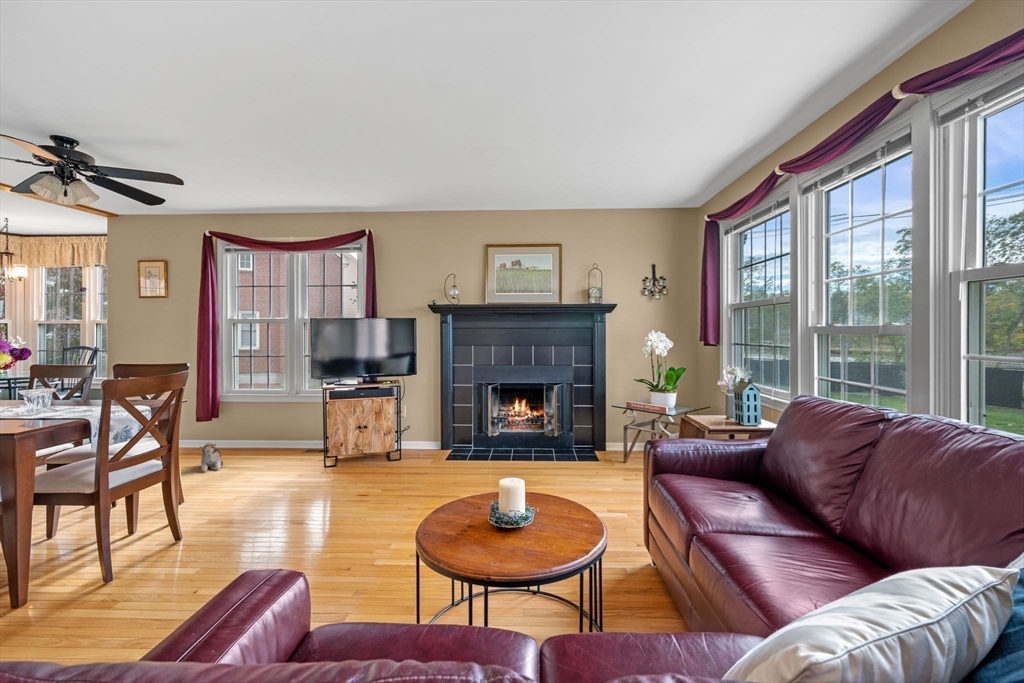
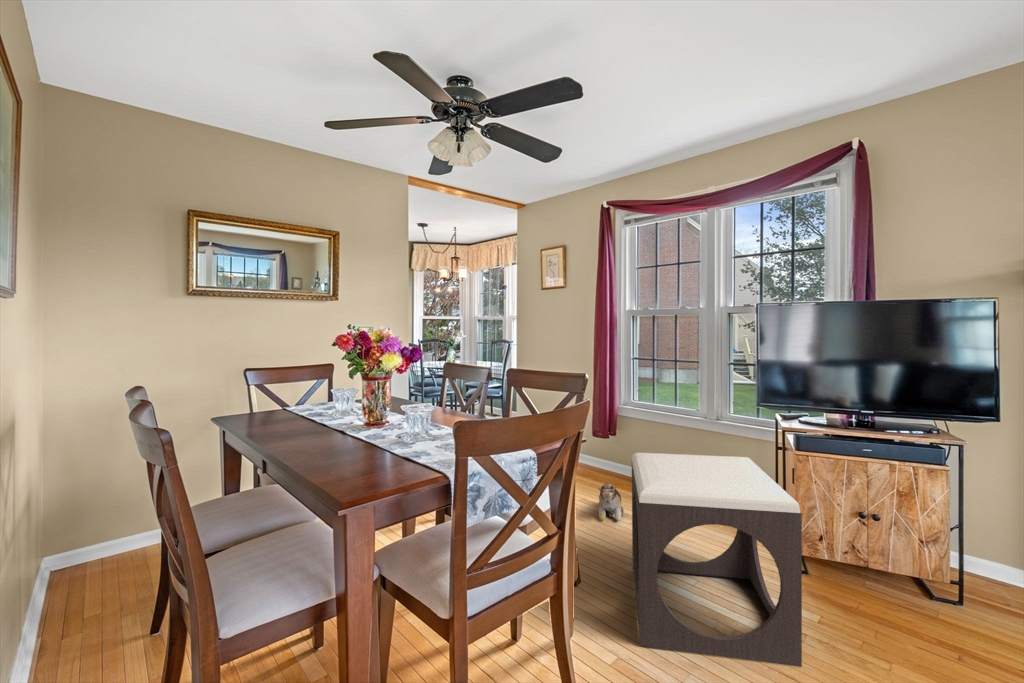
footstool: none [226,404,316,511] -> present [632,453,802,667]

